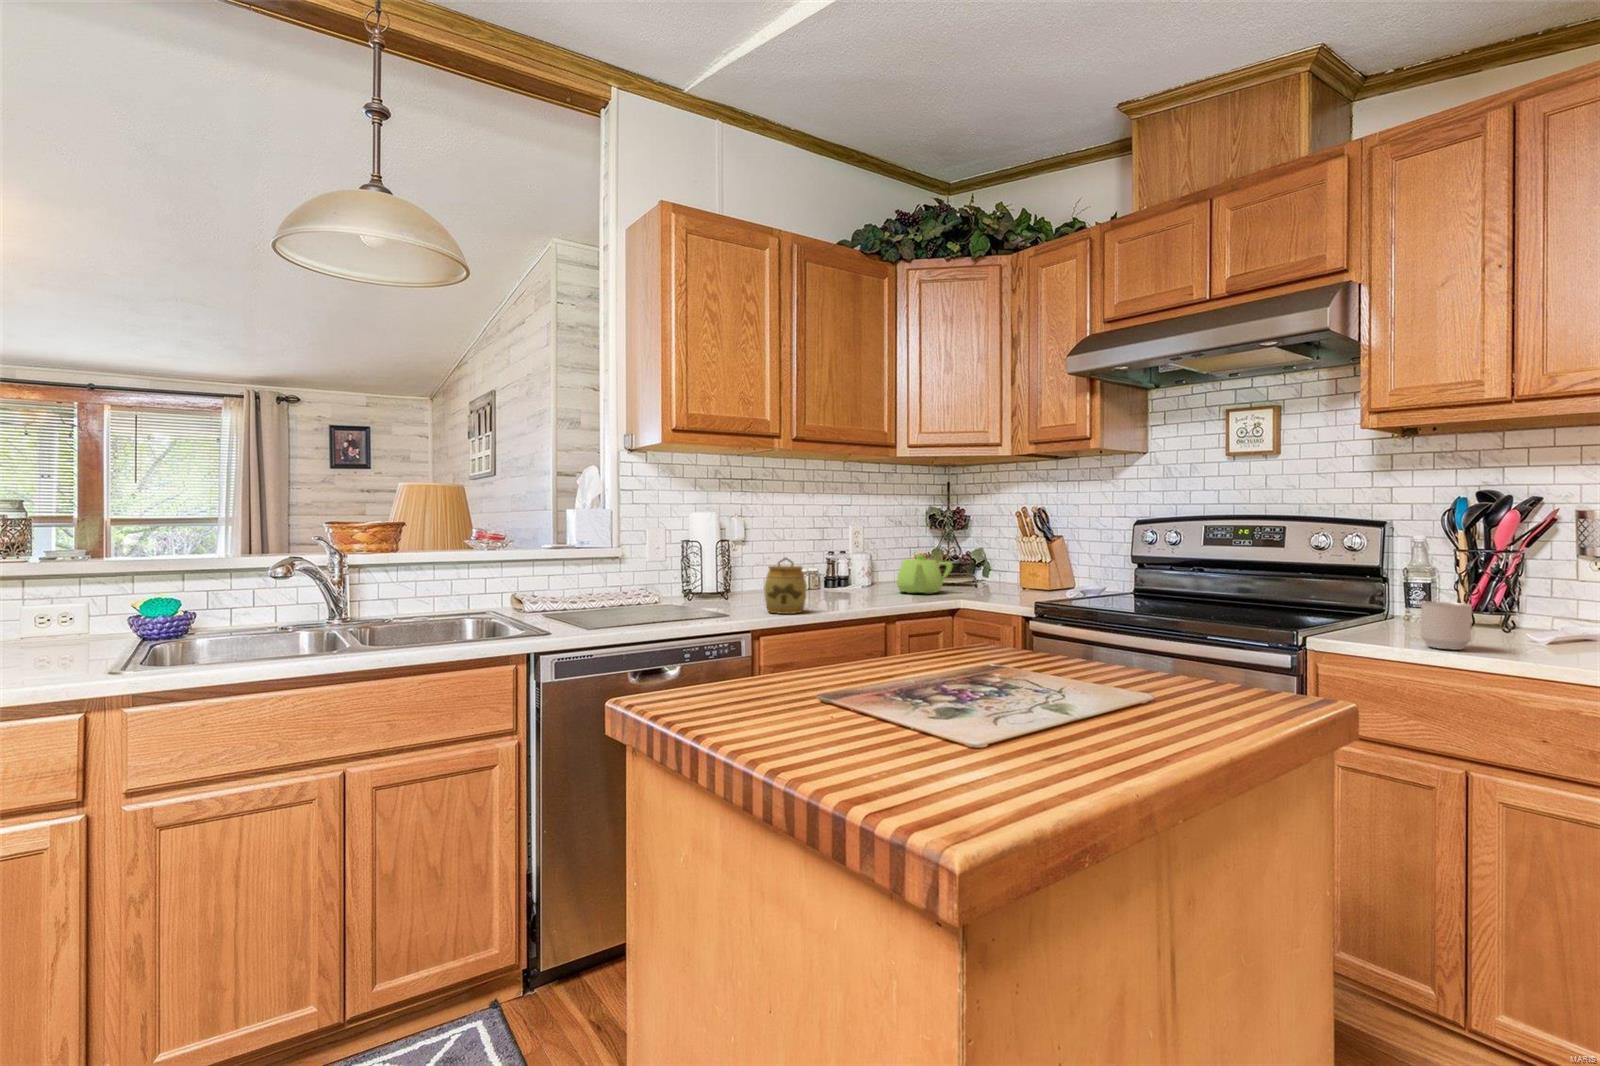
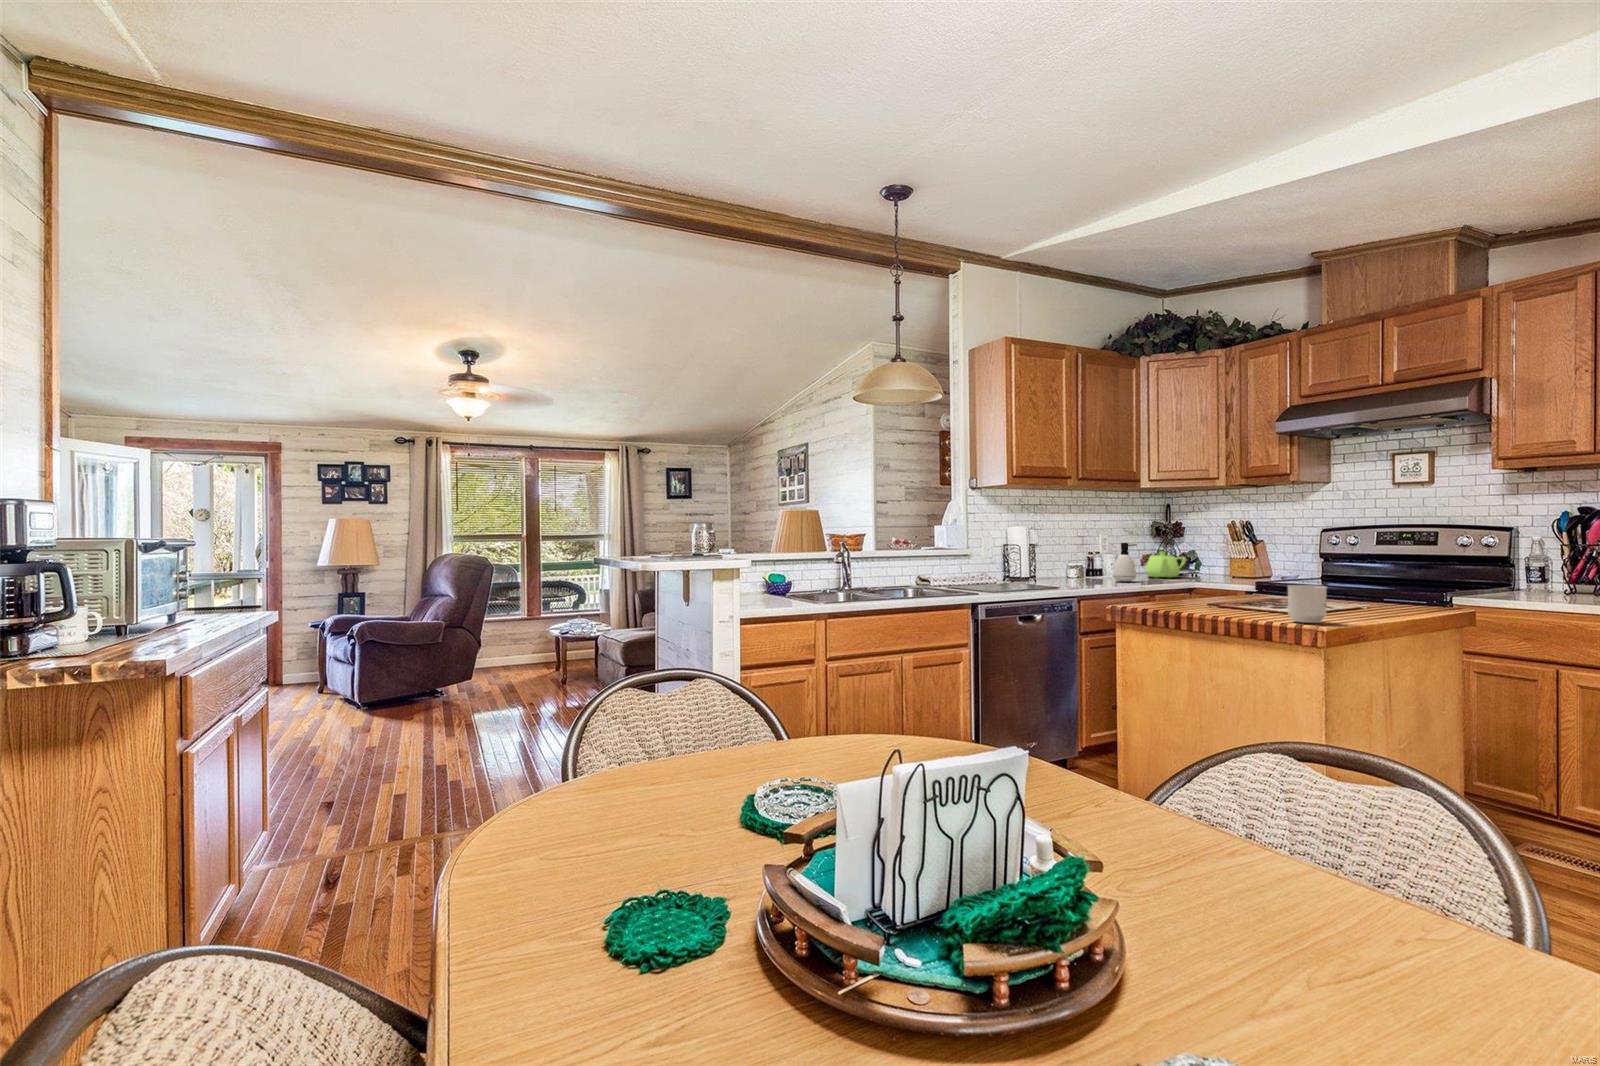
soap dispenser: none [834,541,869,602] -> present [1113,543,1137,582]
jar: present [764,558,807,614] -> none [1077,552,1106,586]
mug: present [1421,601,1472,650] -> present [1288,585,1326,623]

